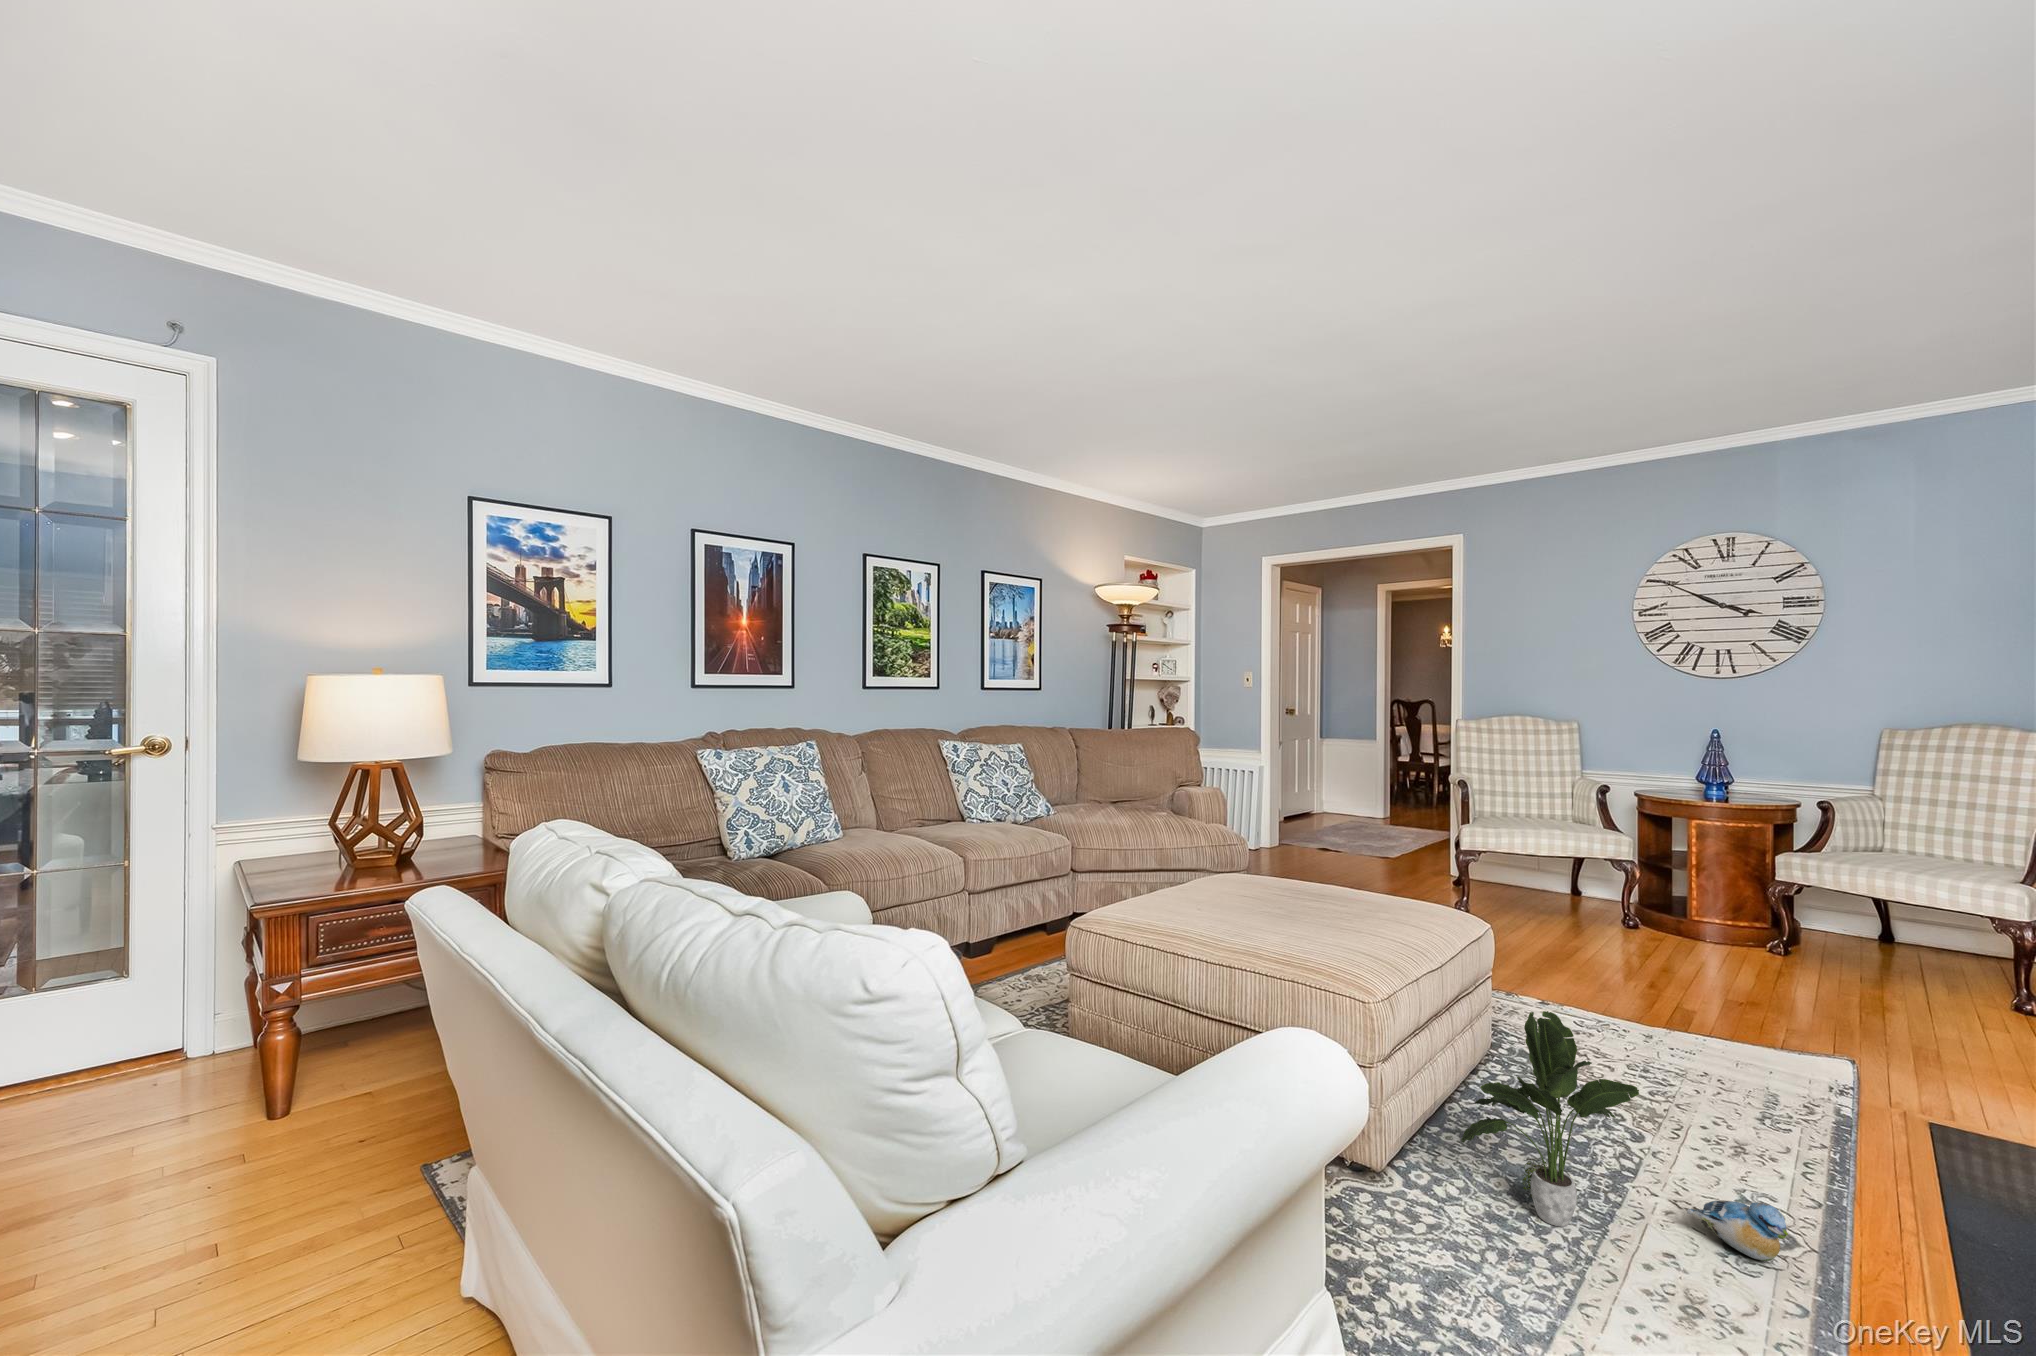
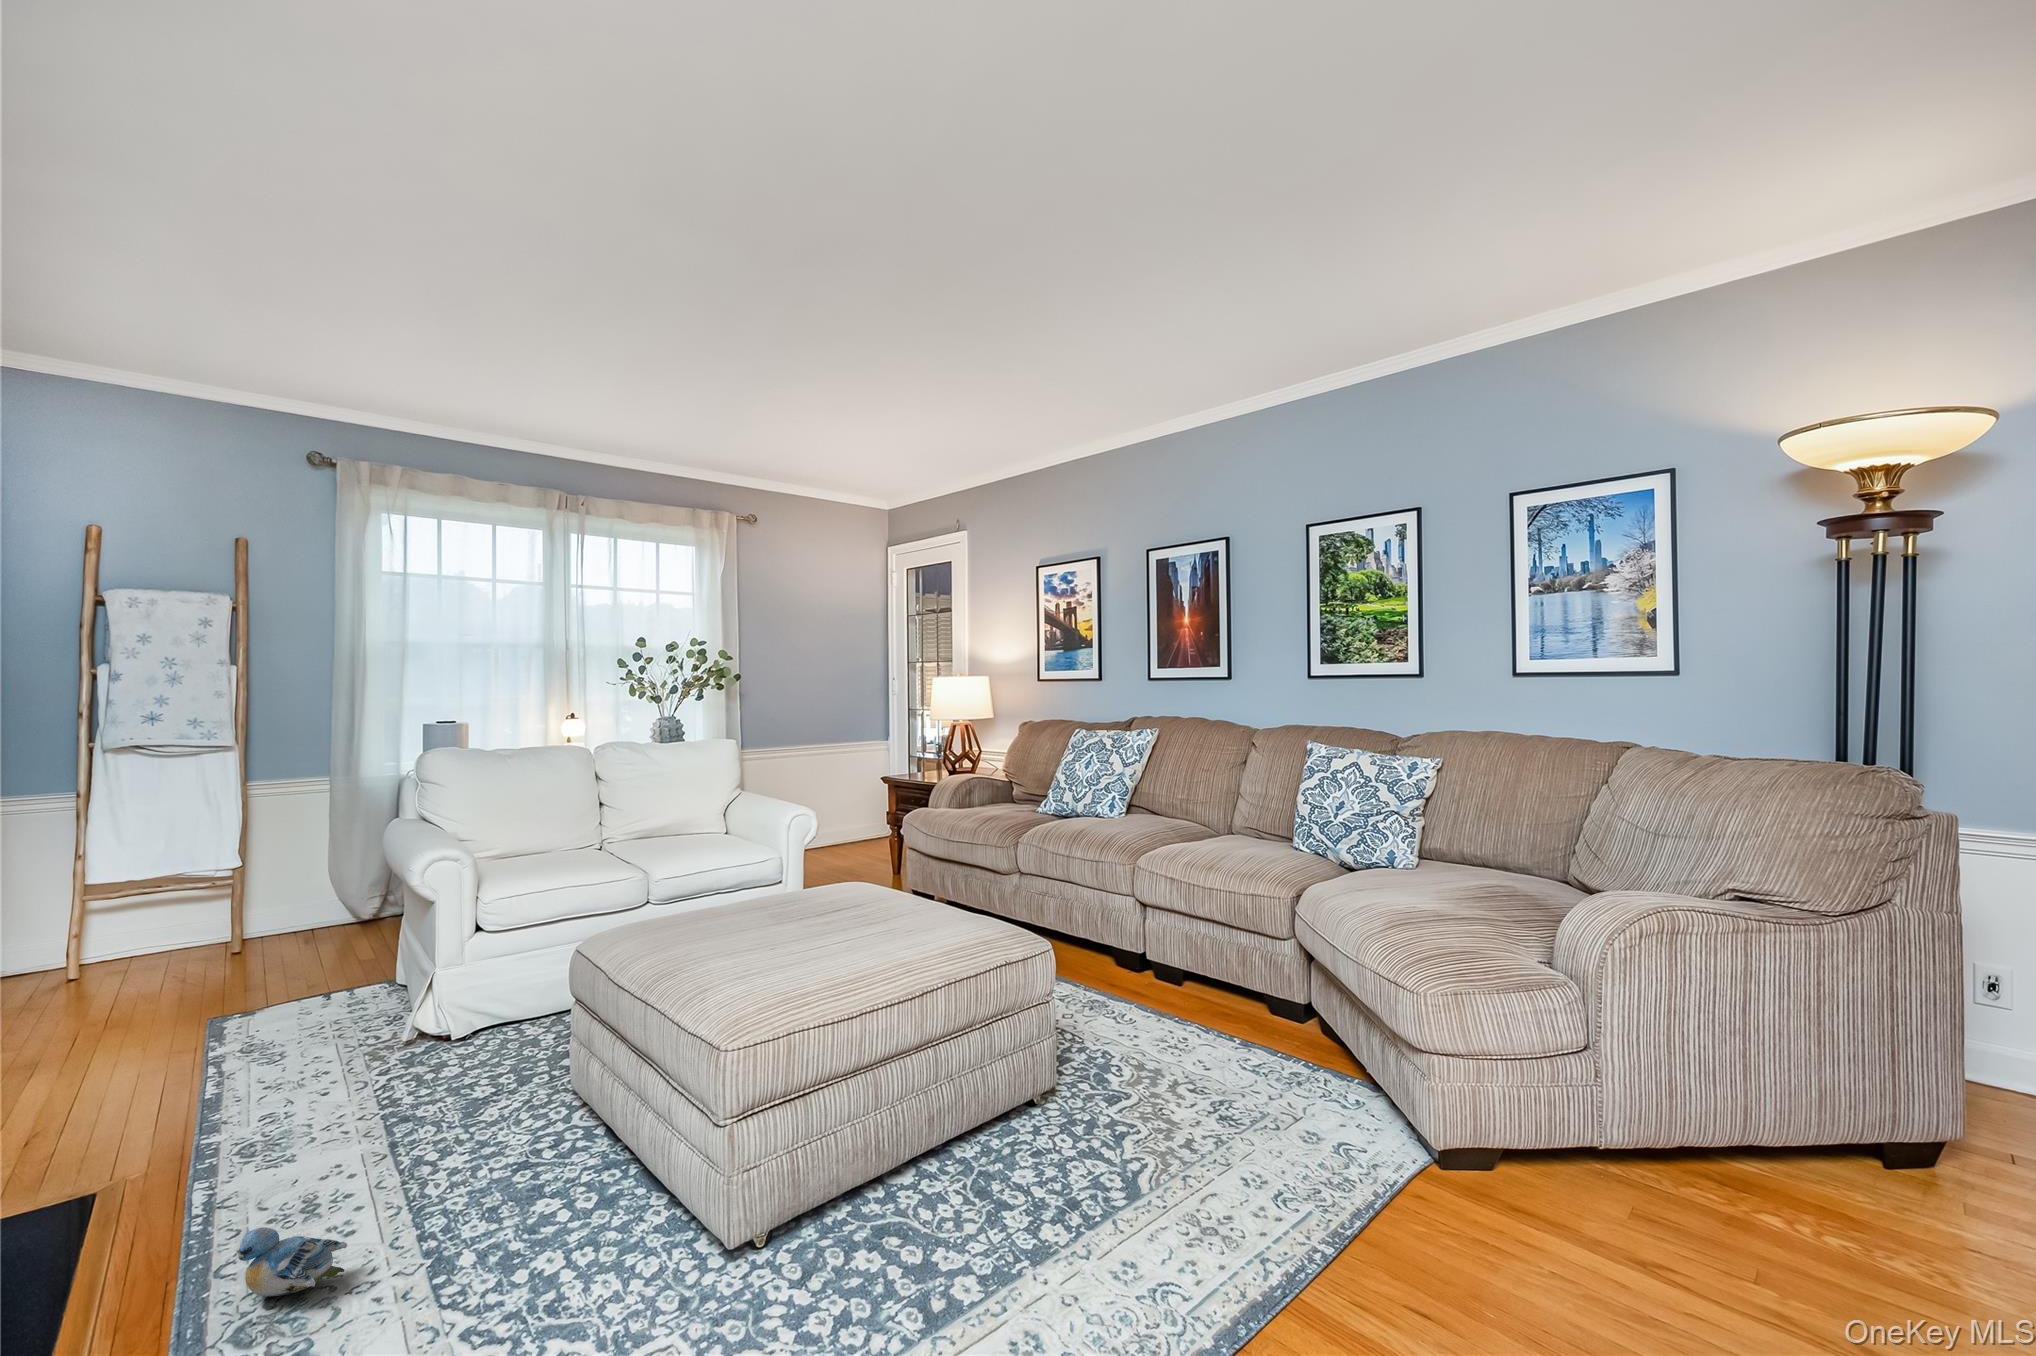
potted plant: present [1461,1011,1639,1227] -> none [387,979,544,1193]

